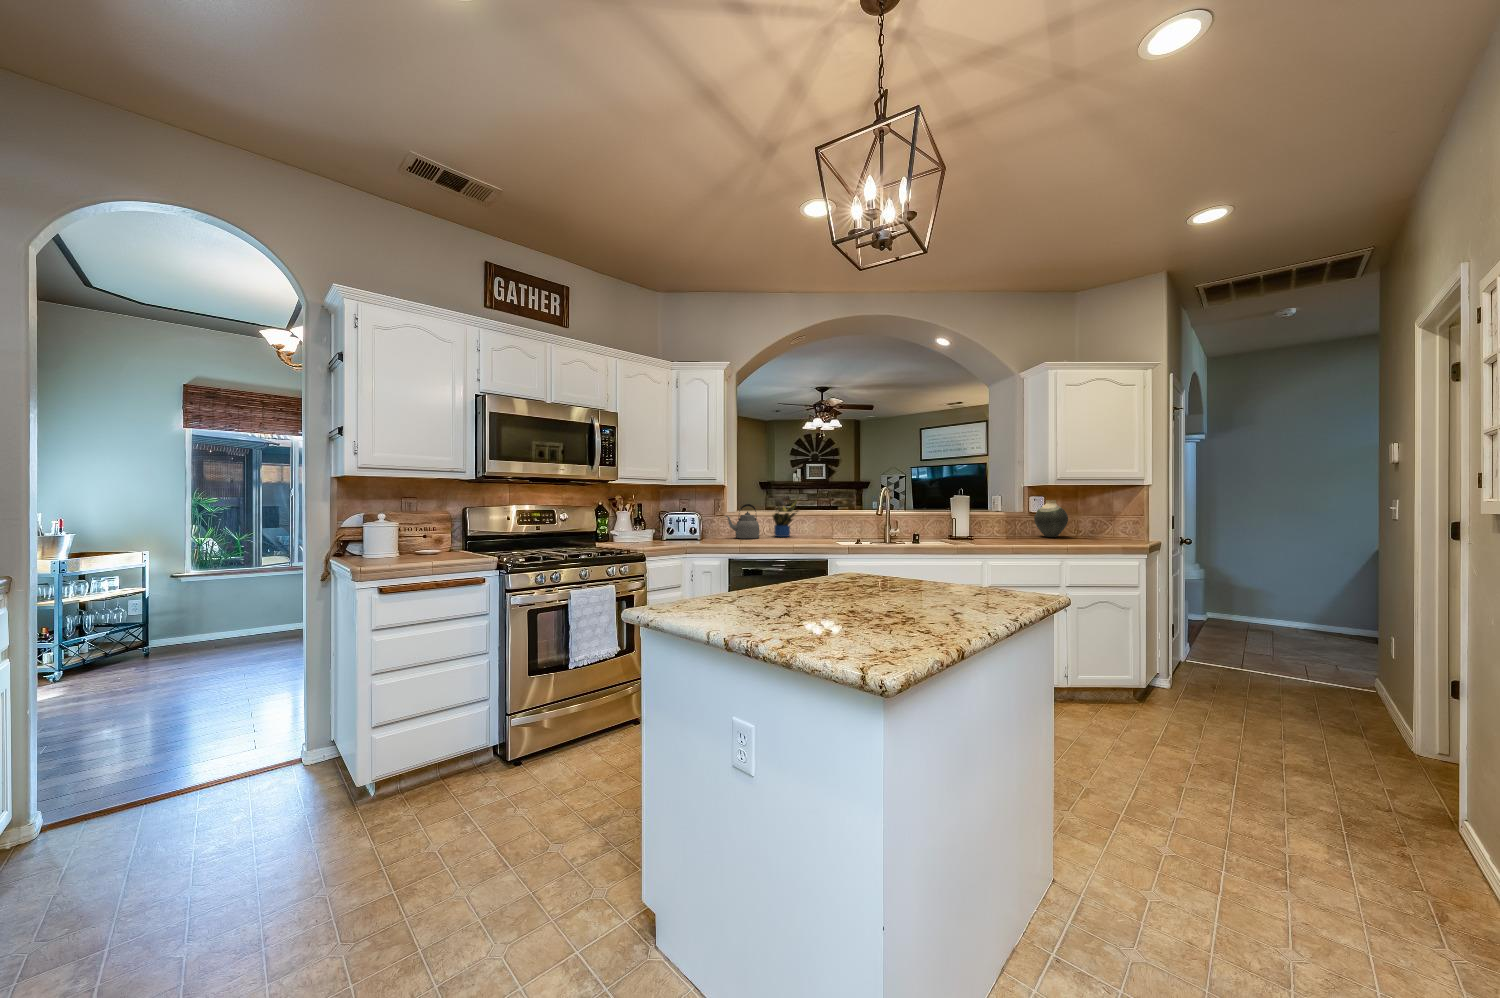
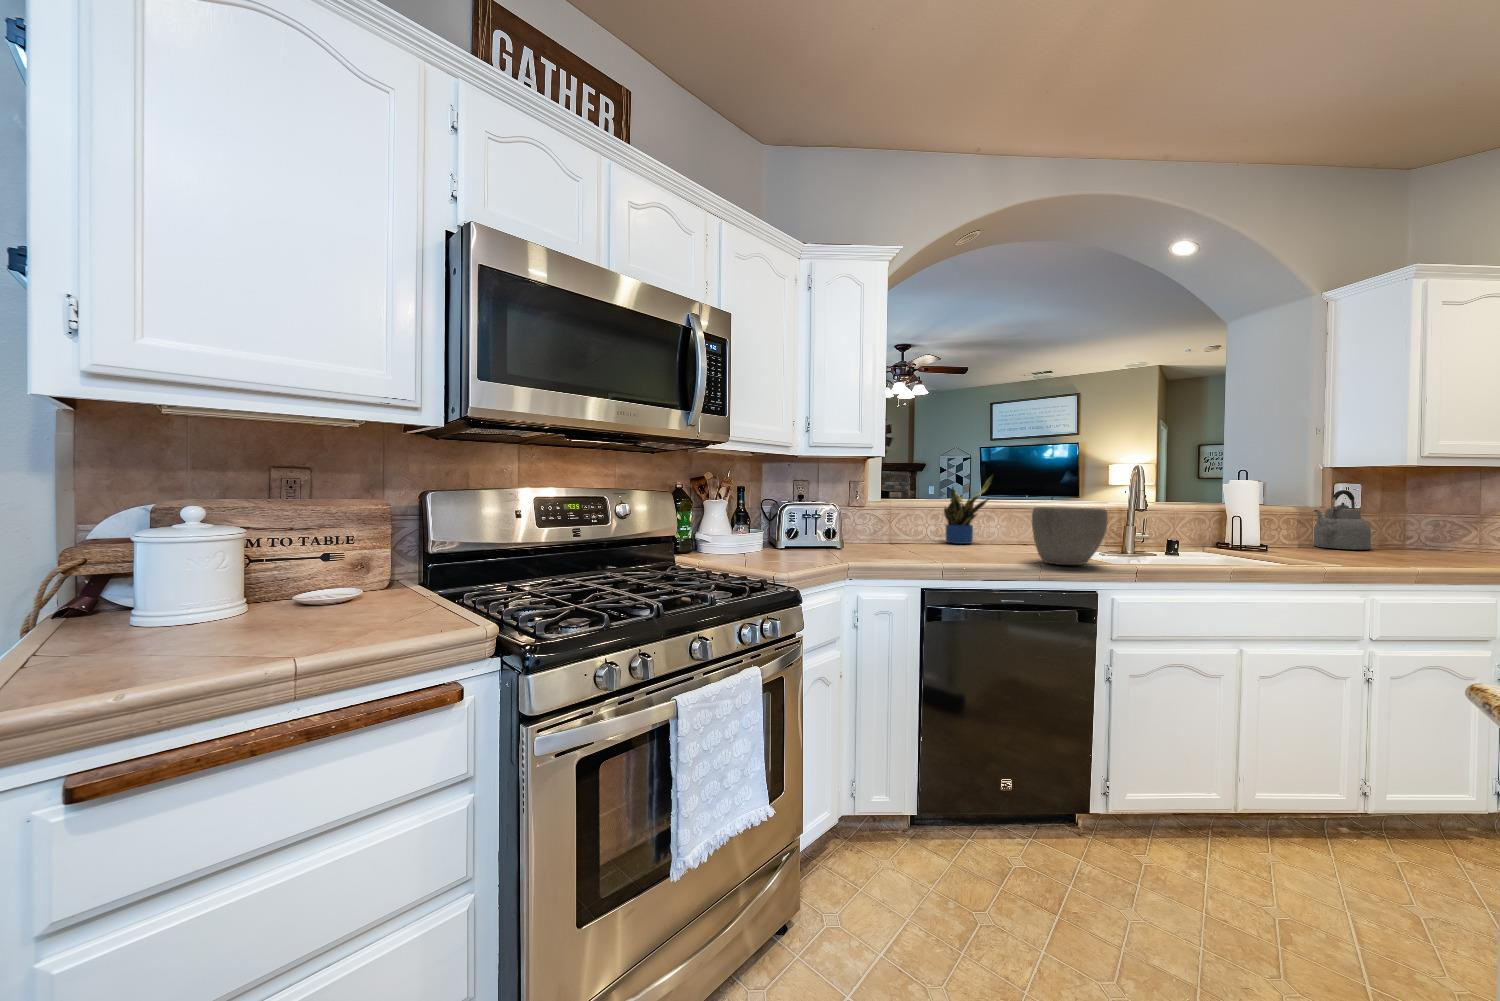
vase: present [1034,500,1068,537] -> none [1385,488,1460,549]
kettle: present [725,504,759,538] -> present [1313,490,1371,550]
bowl: none [798,513,835,546] -> present [1032,507,1108,565]

